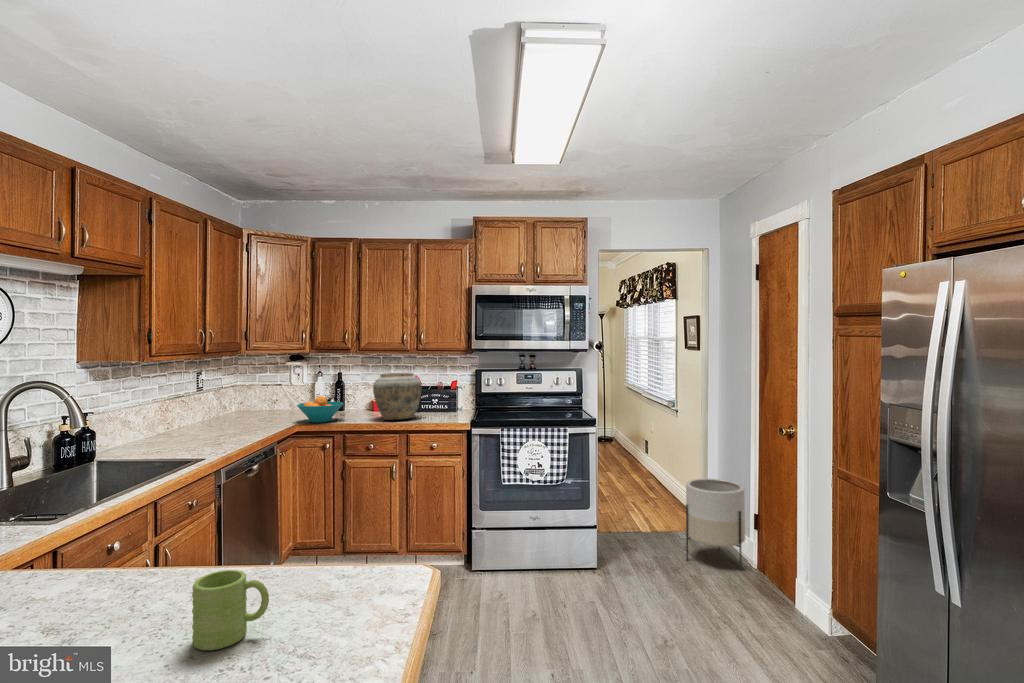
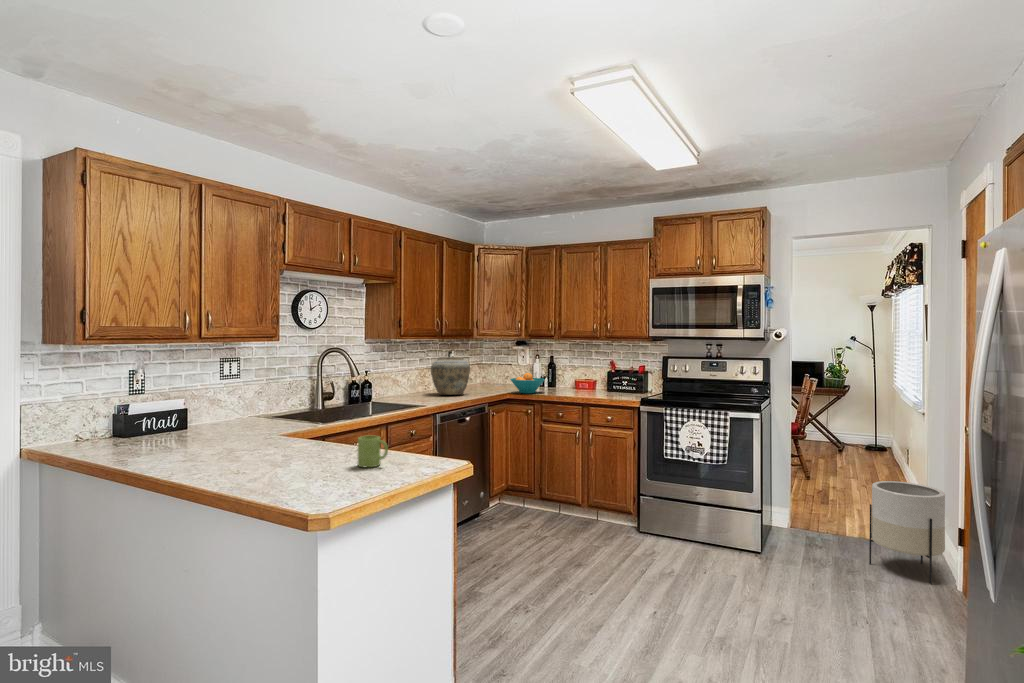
vase: present [373,373,422,420] -> present [431,357,470,395]

